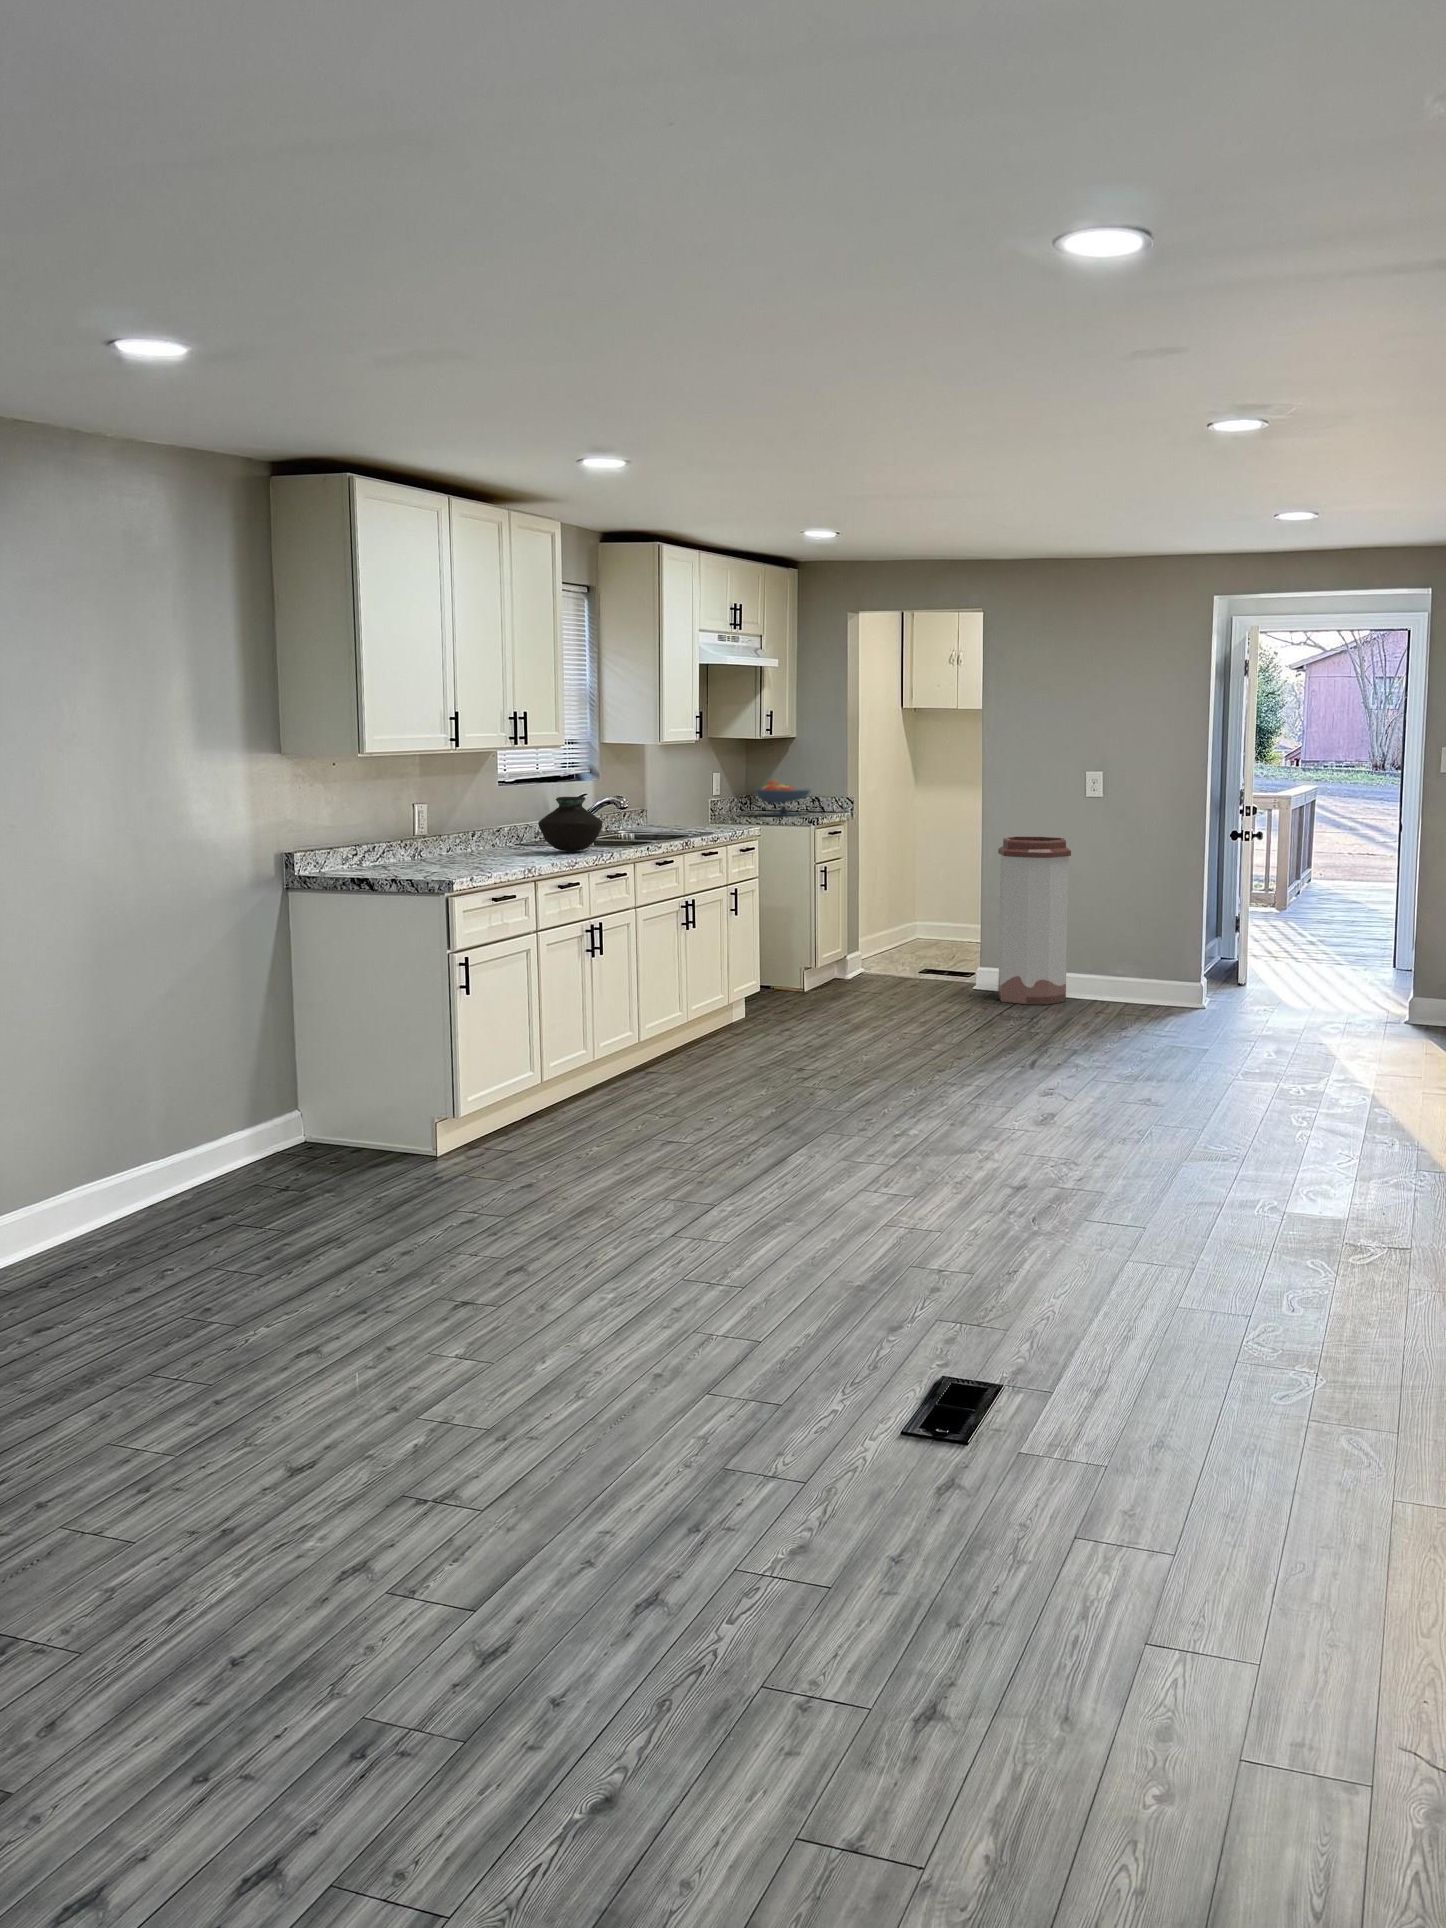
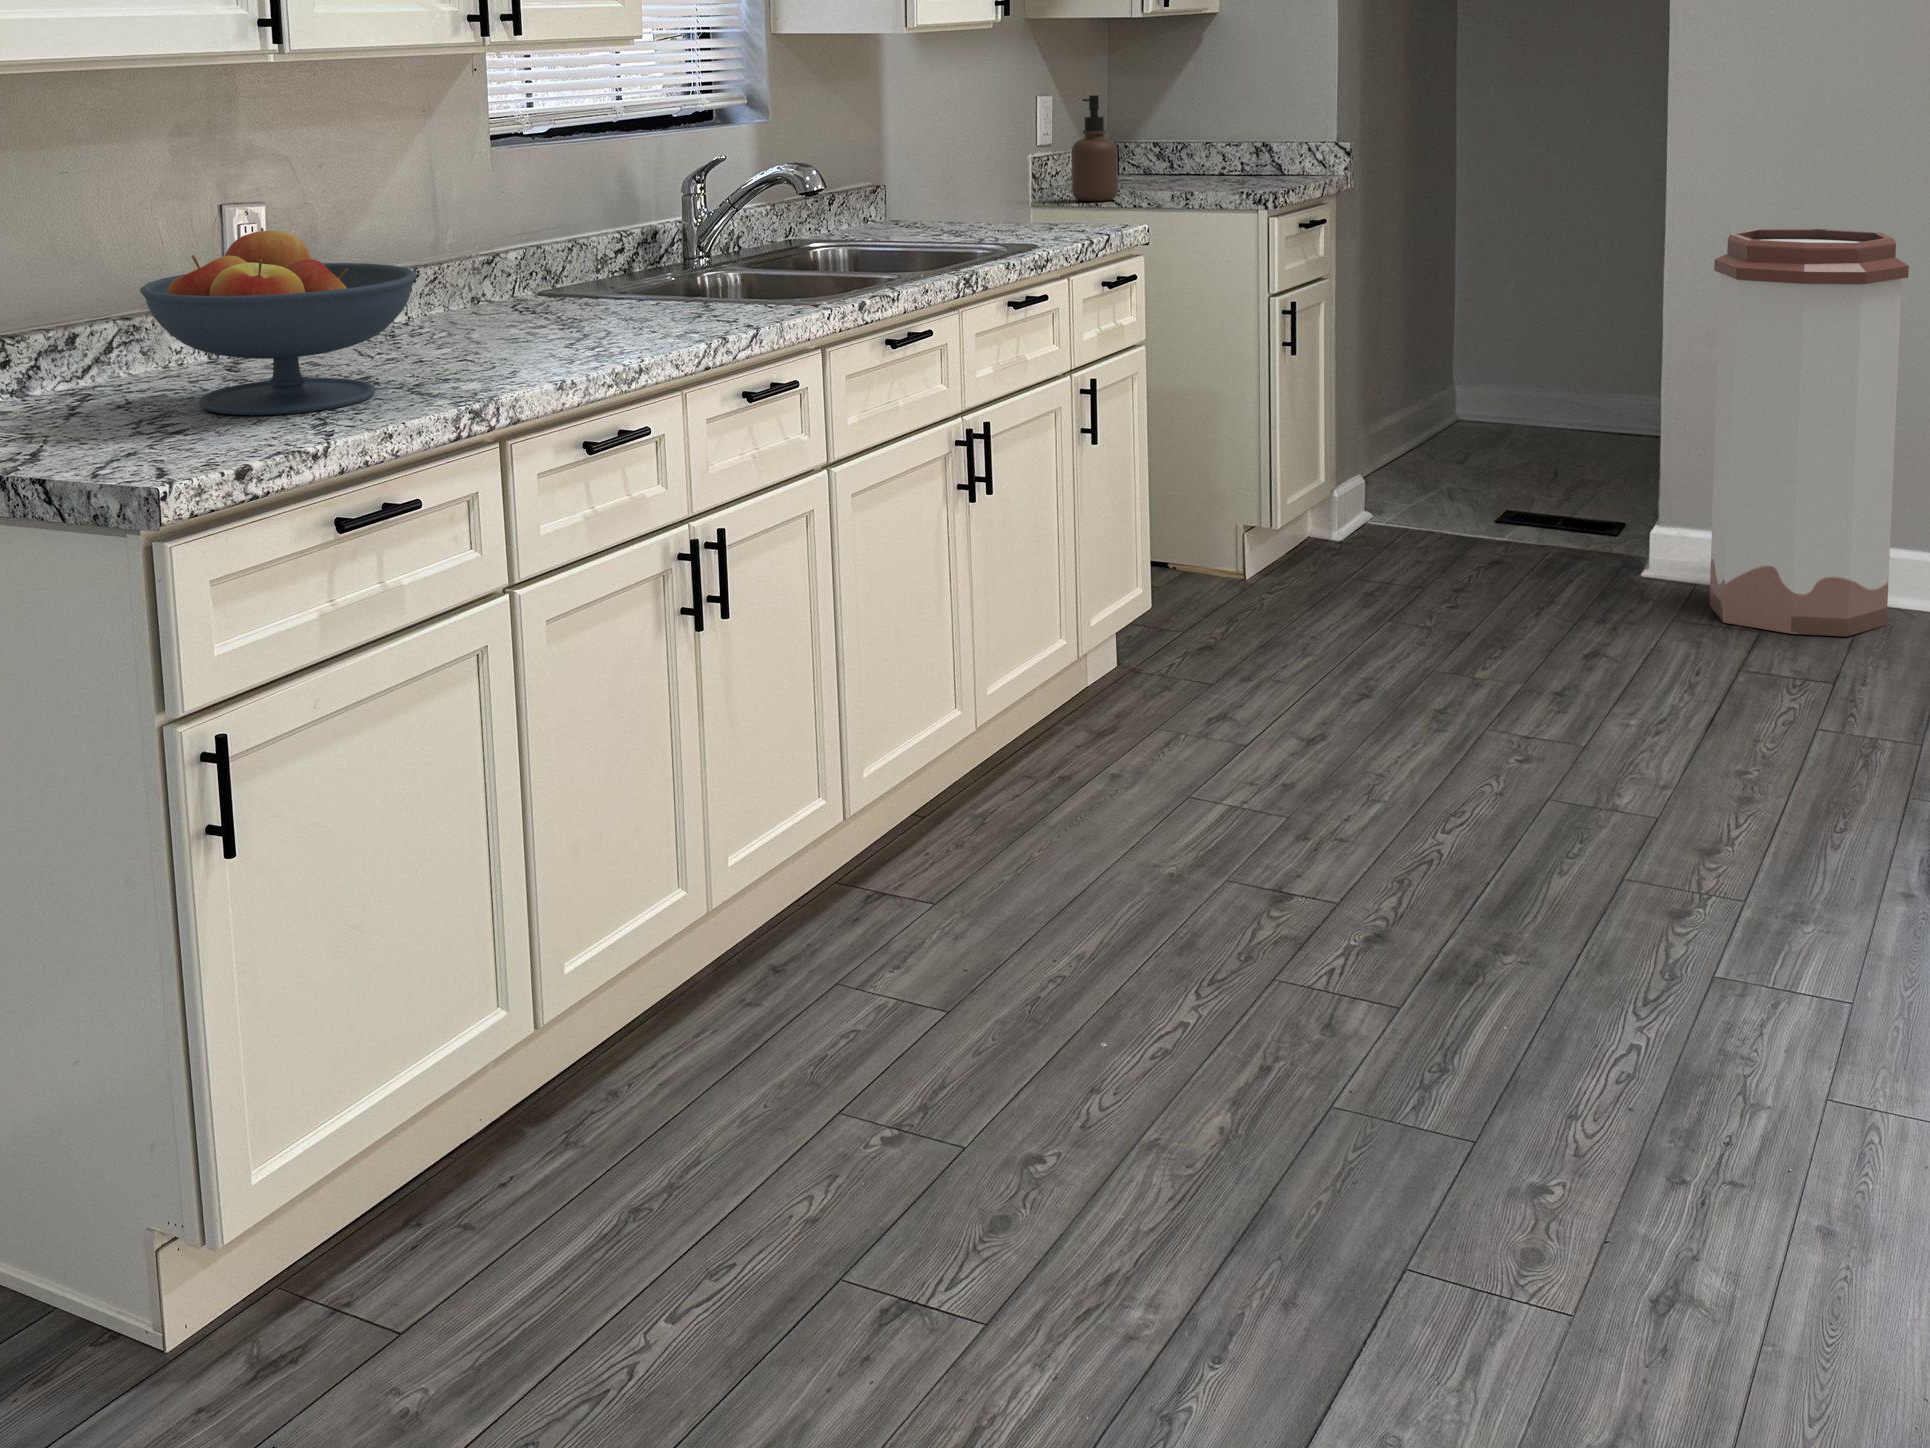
soap dispenser: none [728,774,749,821] -> present [1072,95,1118,201]
fruit bowl: present [756,780,810,816] -> present [140,228,417,415]
vase: present [538,797,603,851] -> none [557,176,733,325]

